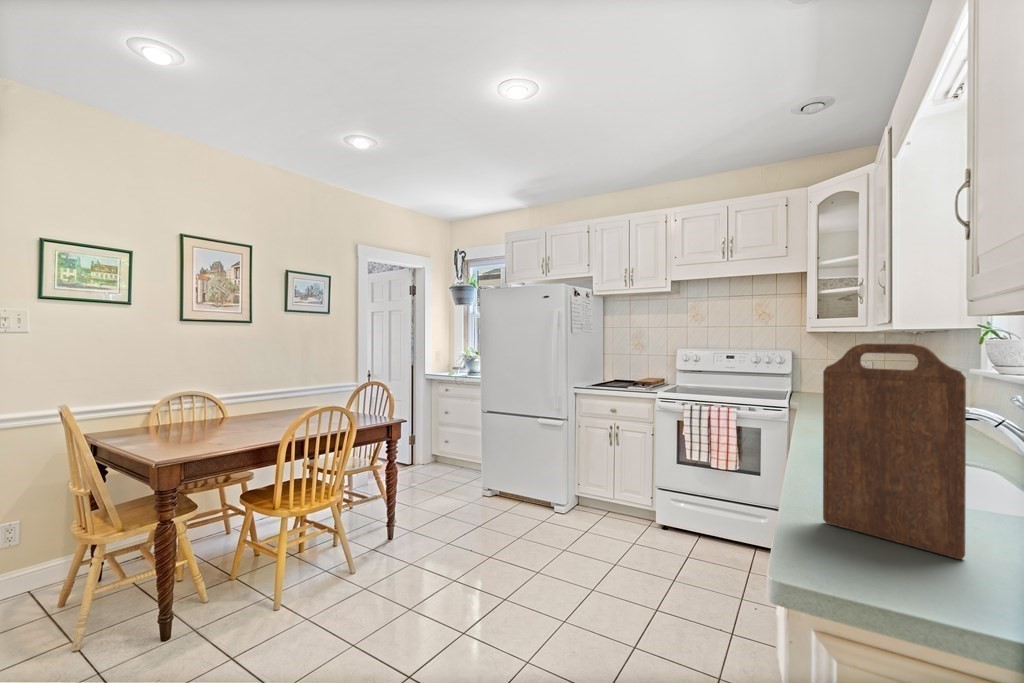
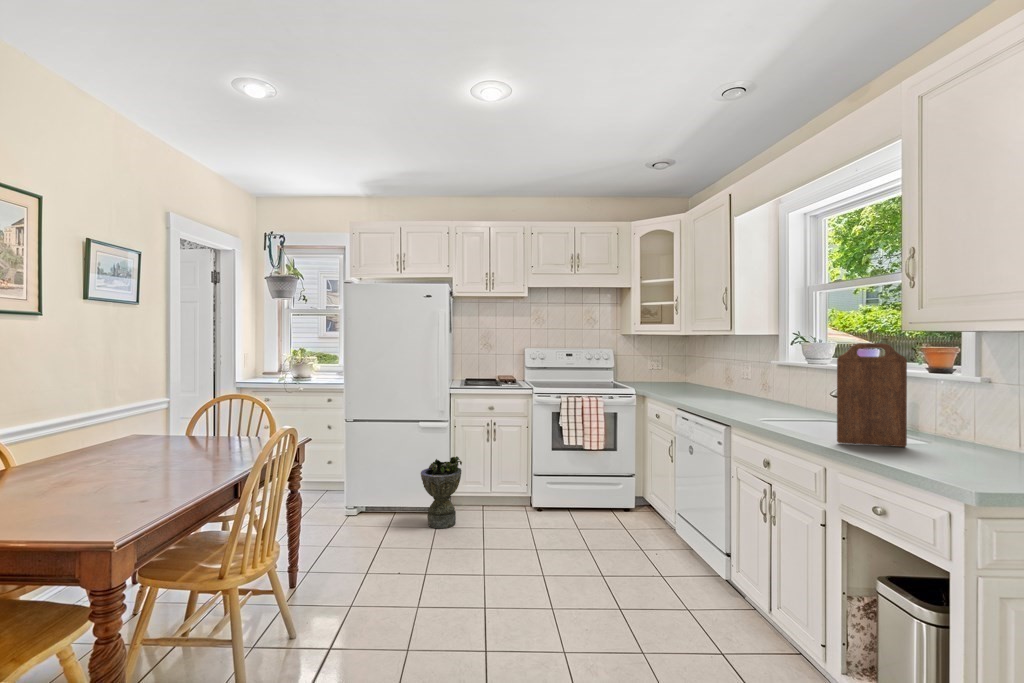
planter: none [531,456,571,526] -> present [421,456,462,529]

